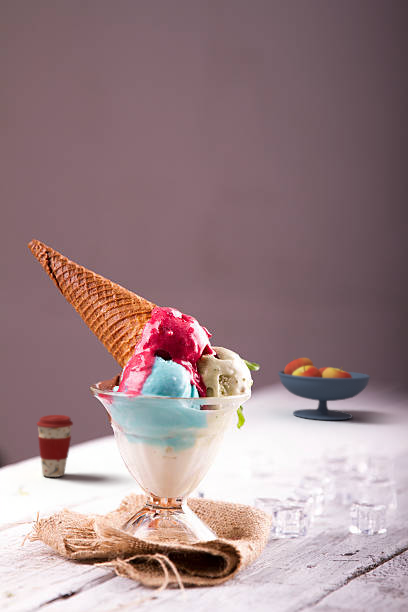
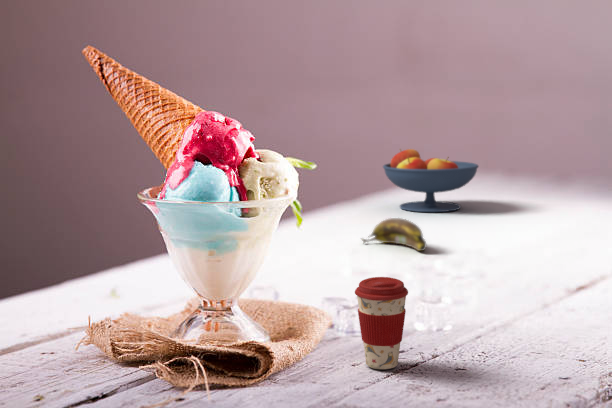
coffee cup: present [37,415,73,477] -> present [355,277,408,369]
banana: none [269,423,338,457] -> present [362,218,426,251]

